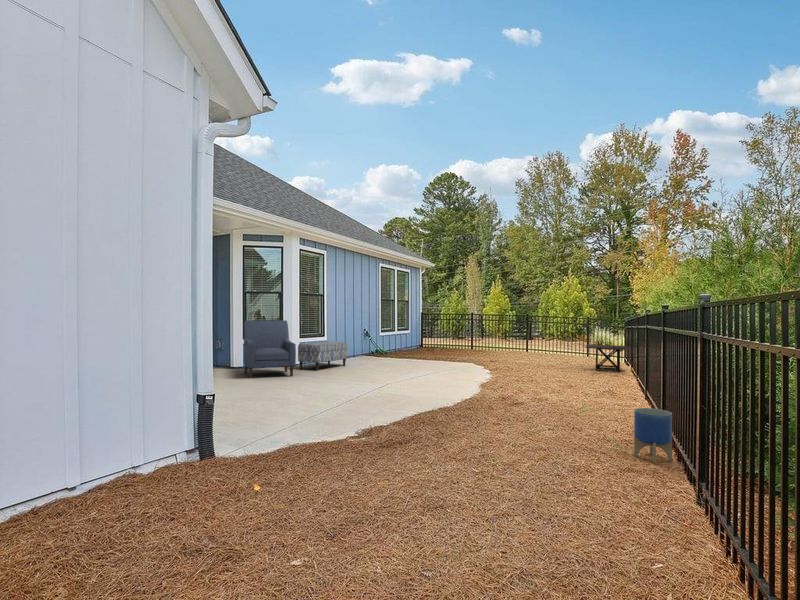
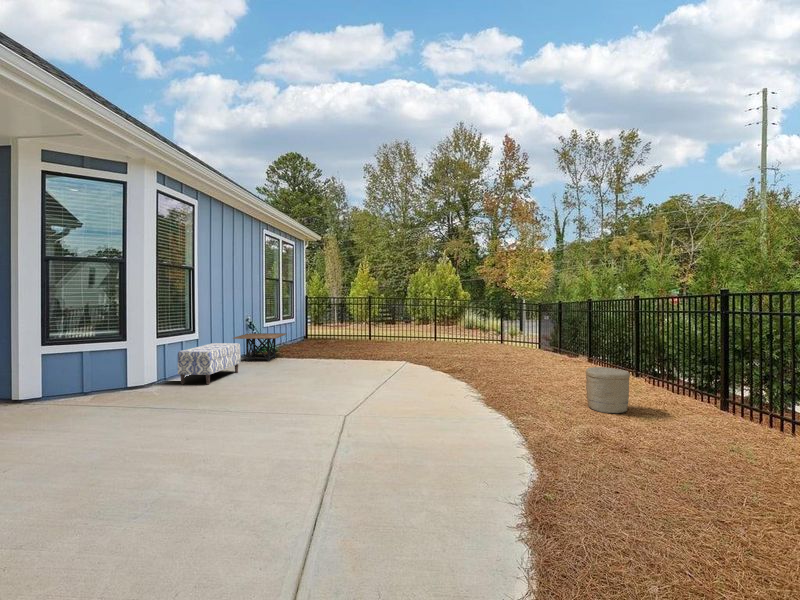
chair: present [243,320,296,378] -> none [94,322,186,410]
side table: present [586,345,631,372] -> present [233,333,287,362]
woven basket: none [606,370,649,413] -> present [586,367,630,413]
planter: present [634,408,672,463] -> none [732,429,783,498]

